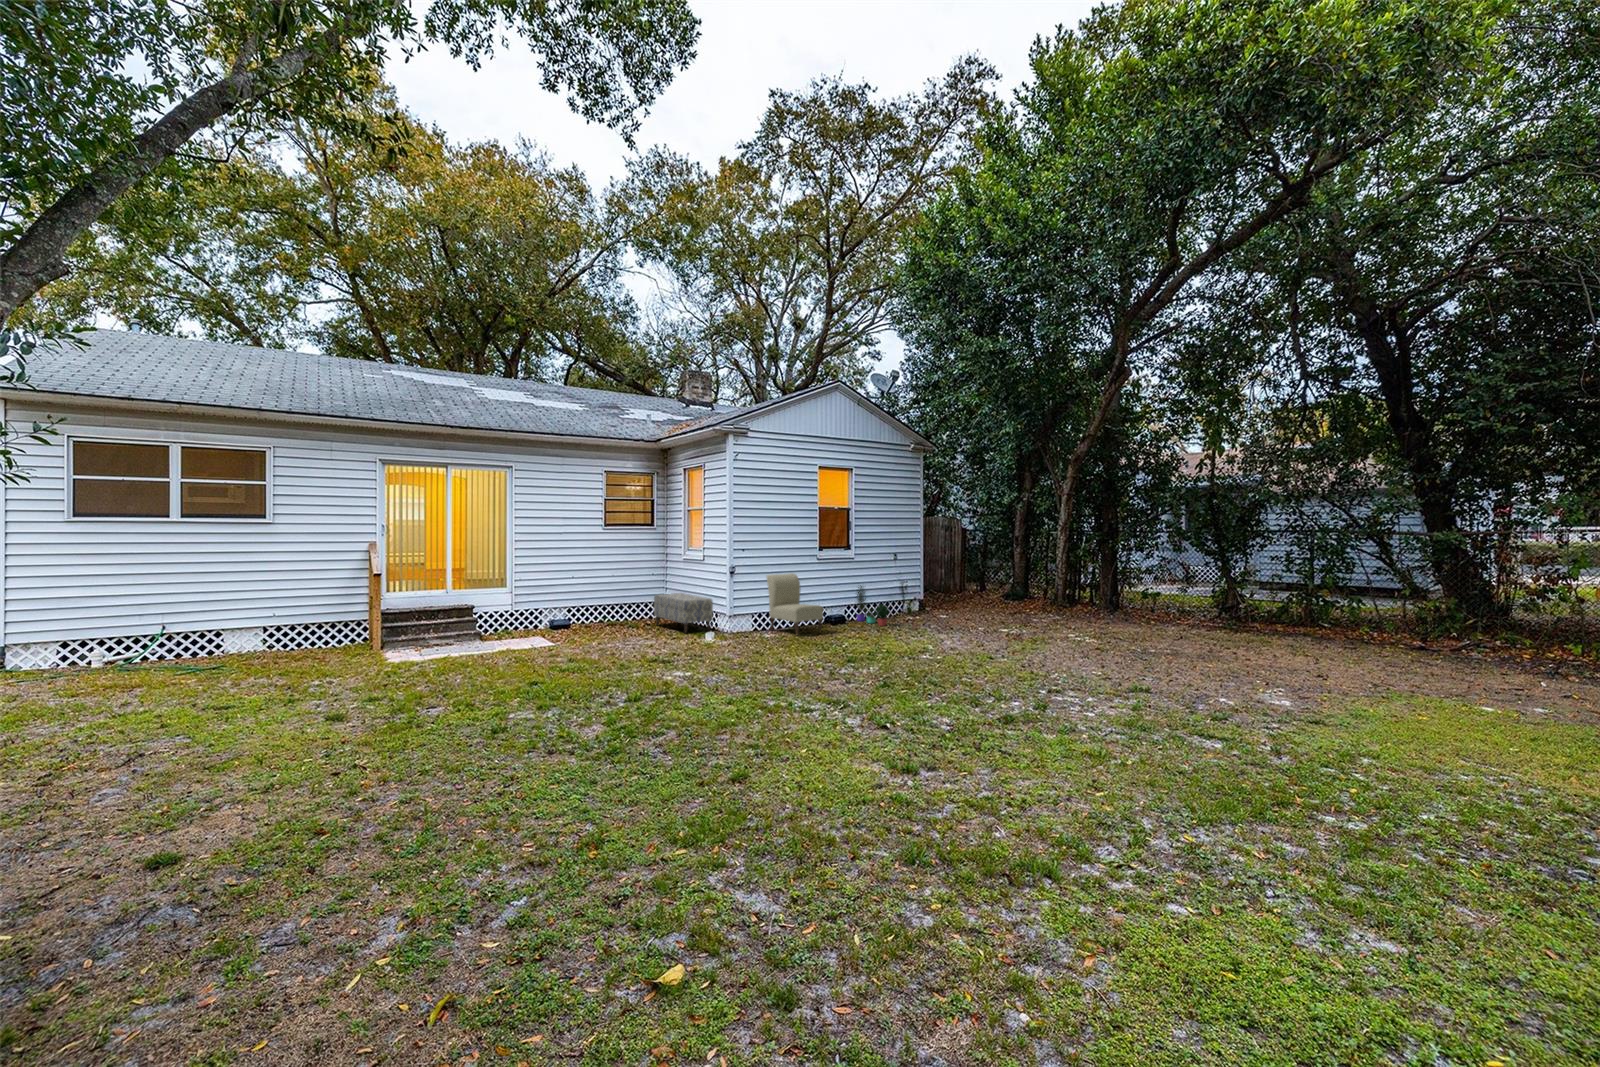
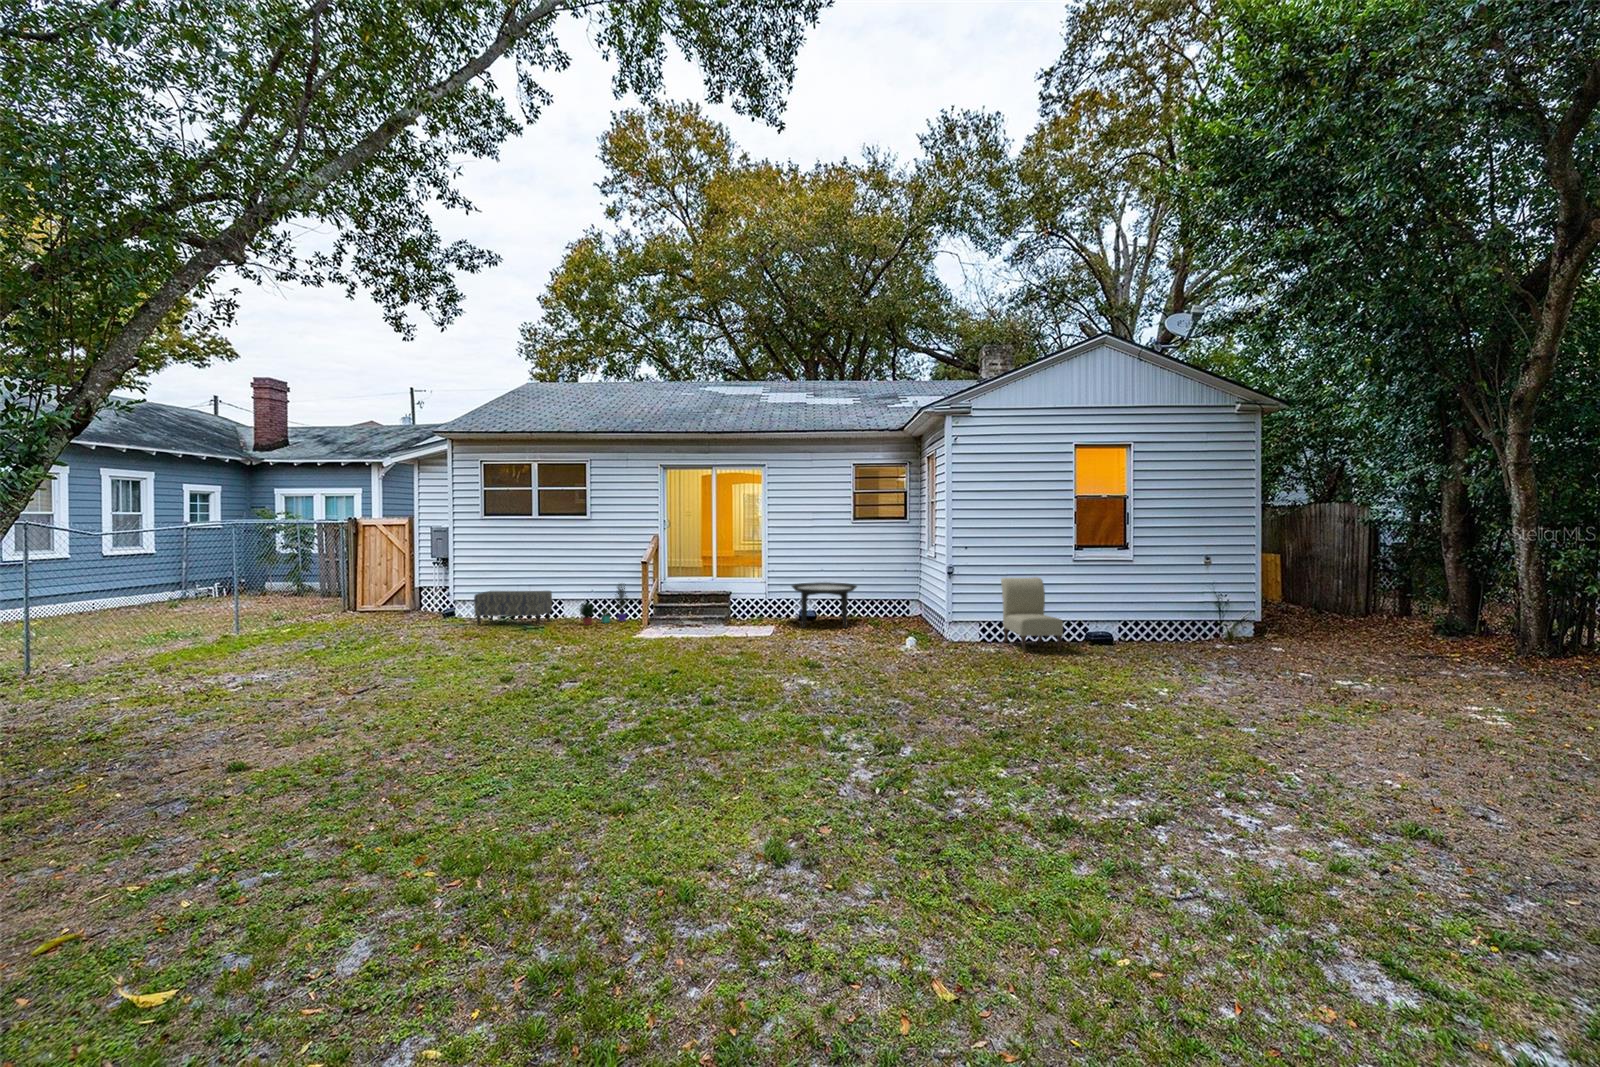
potted plant: present [856,585,889,626] -> present [580,584,627,625]
round table: none [551,588,622,636] -> present [792,582,857,628]
bench: present [654,593,713,633] -> present [474,591,552,625]

